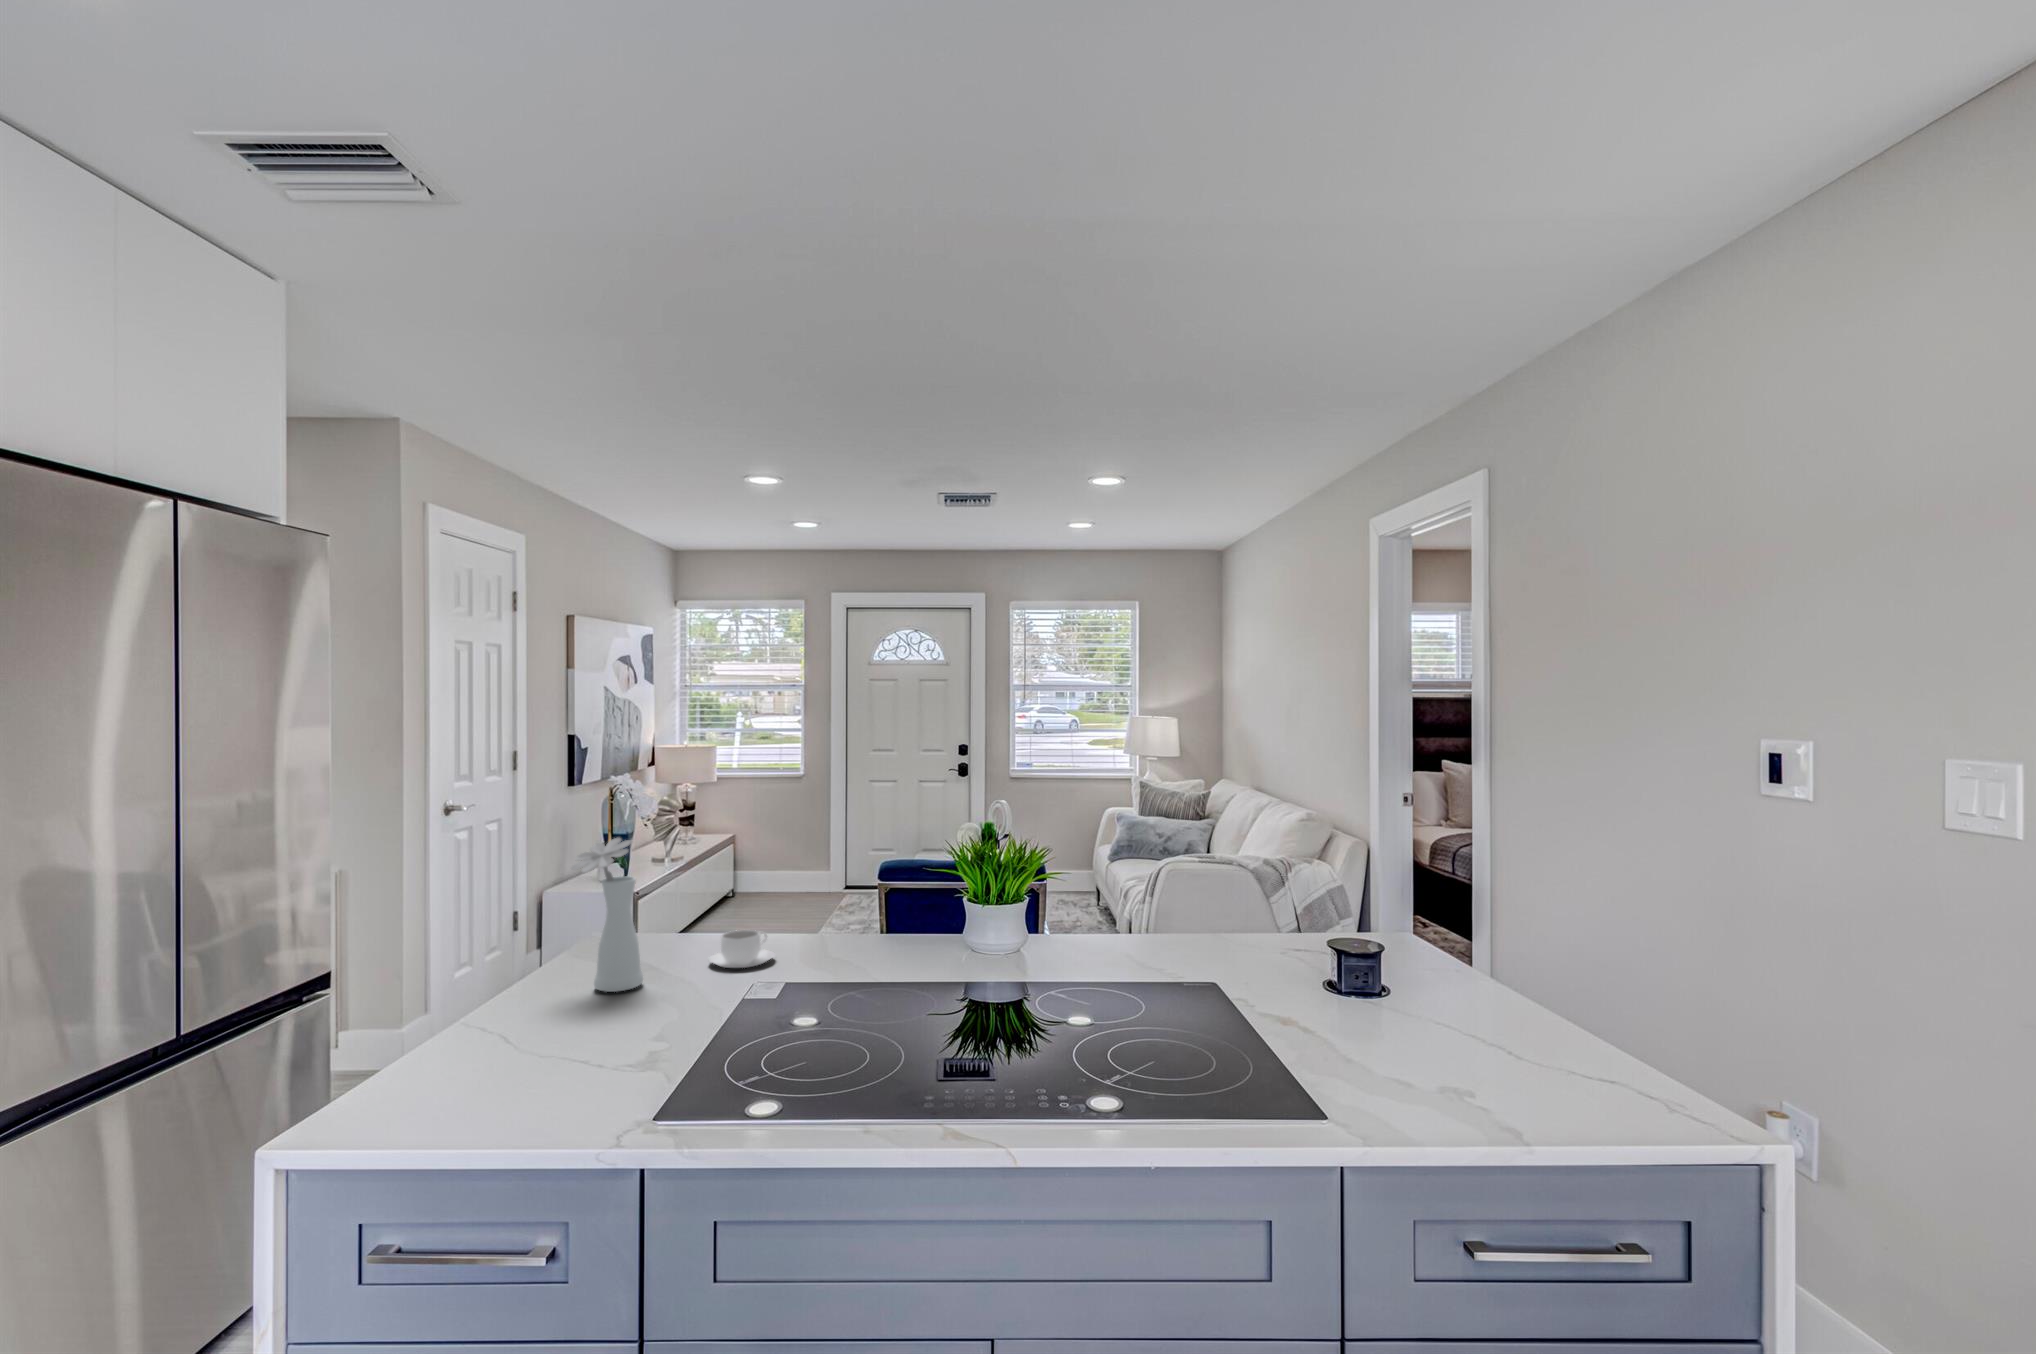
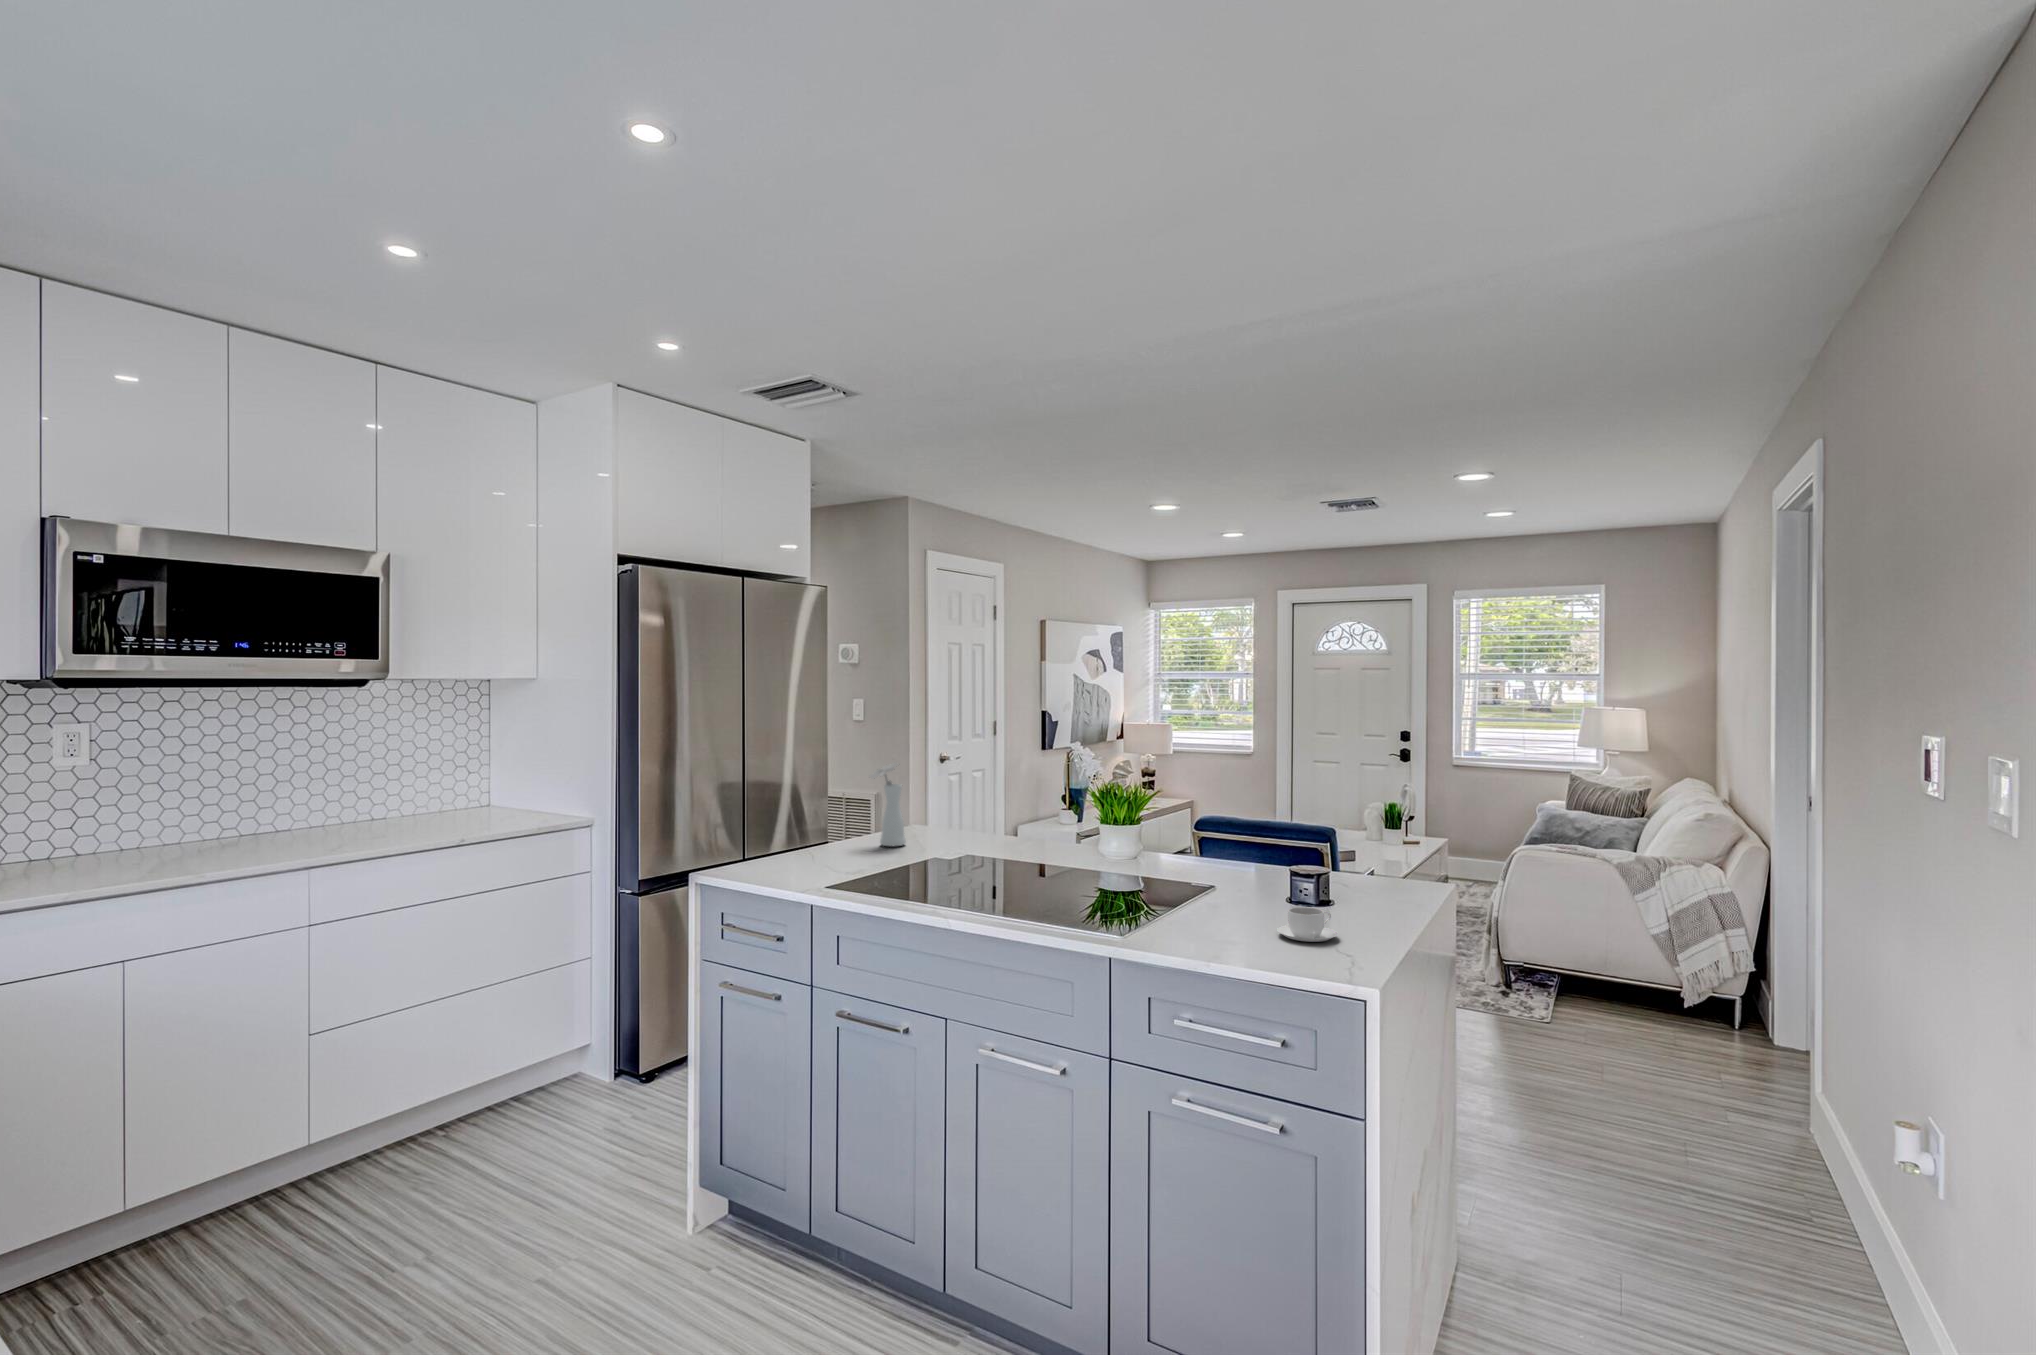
coffee cup: present [709,930,775,968] -> present [1276,907,1338,942]

